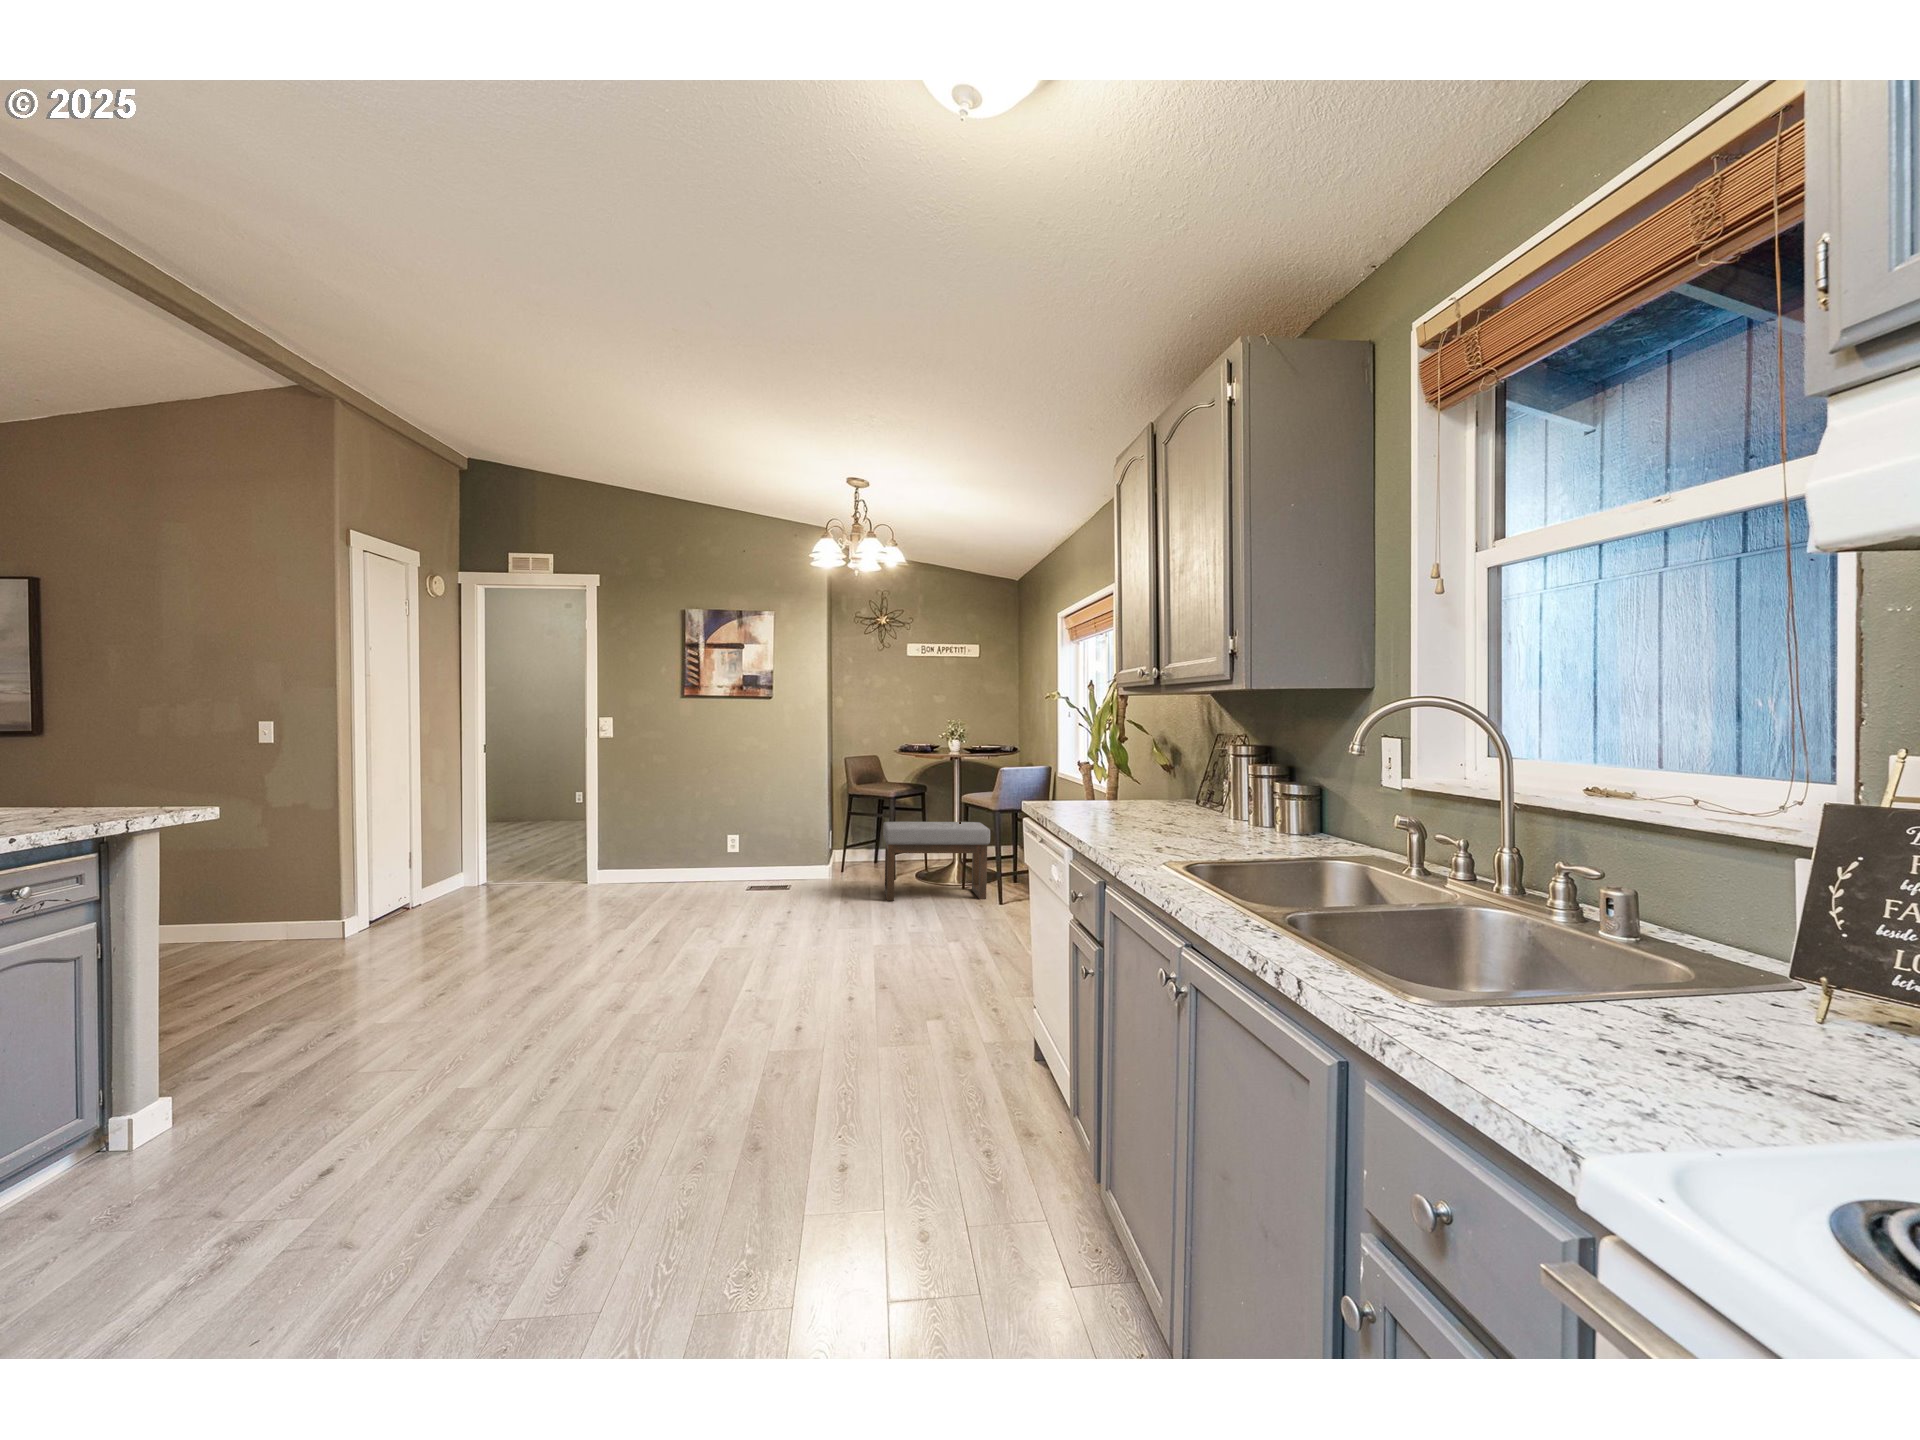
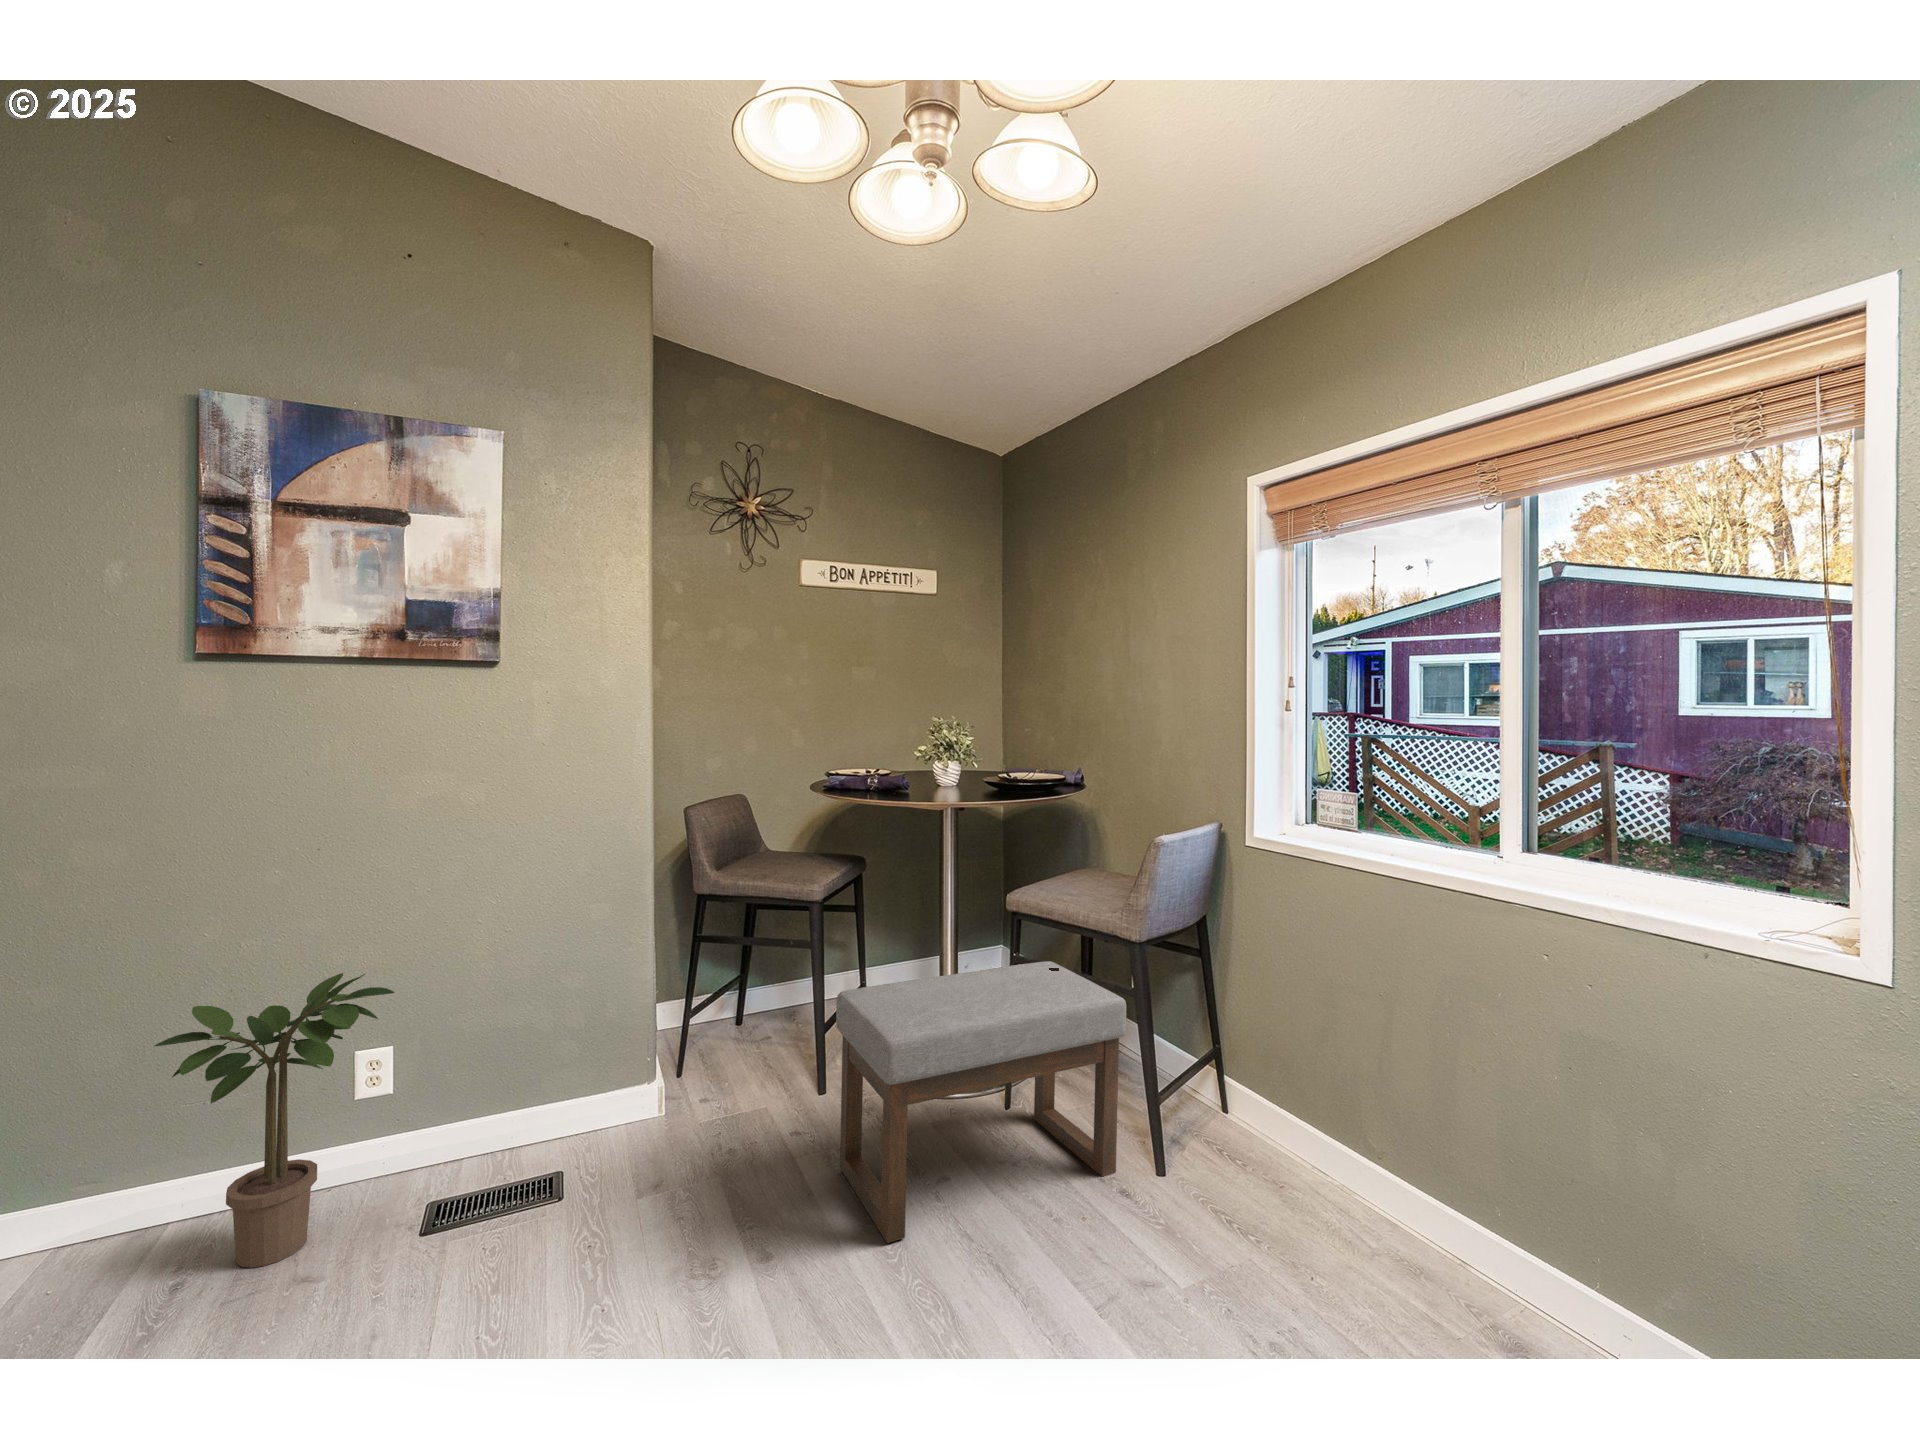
potted plant: none [677,801,739,889] -> present [155,973,394,1268]

